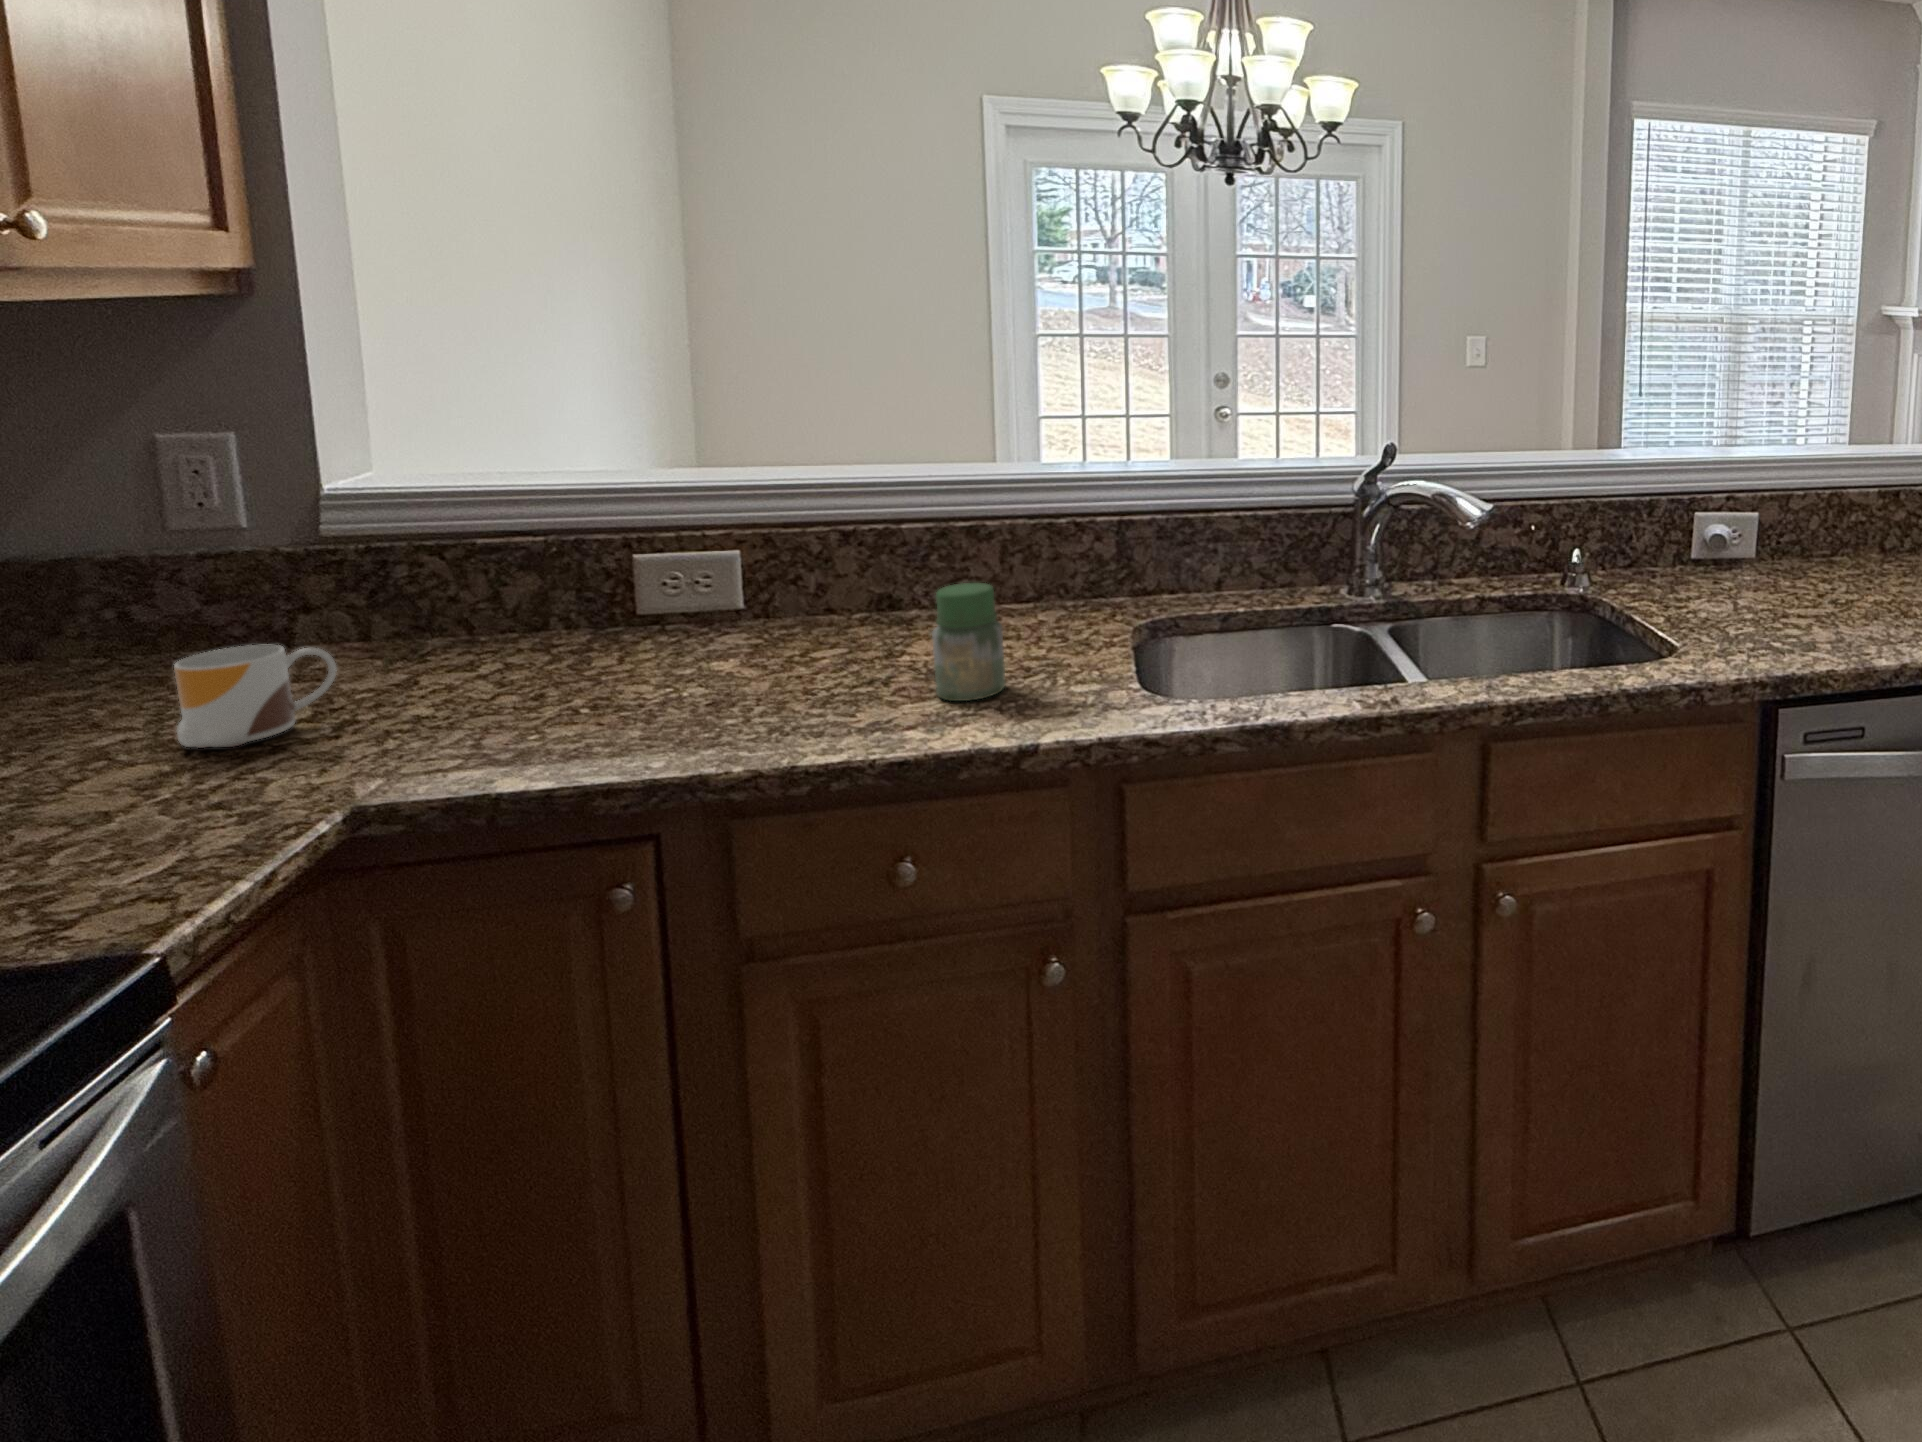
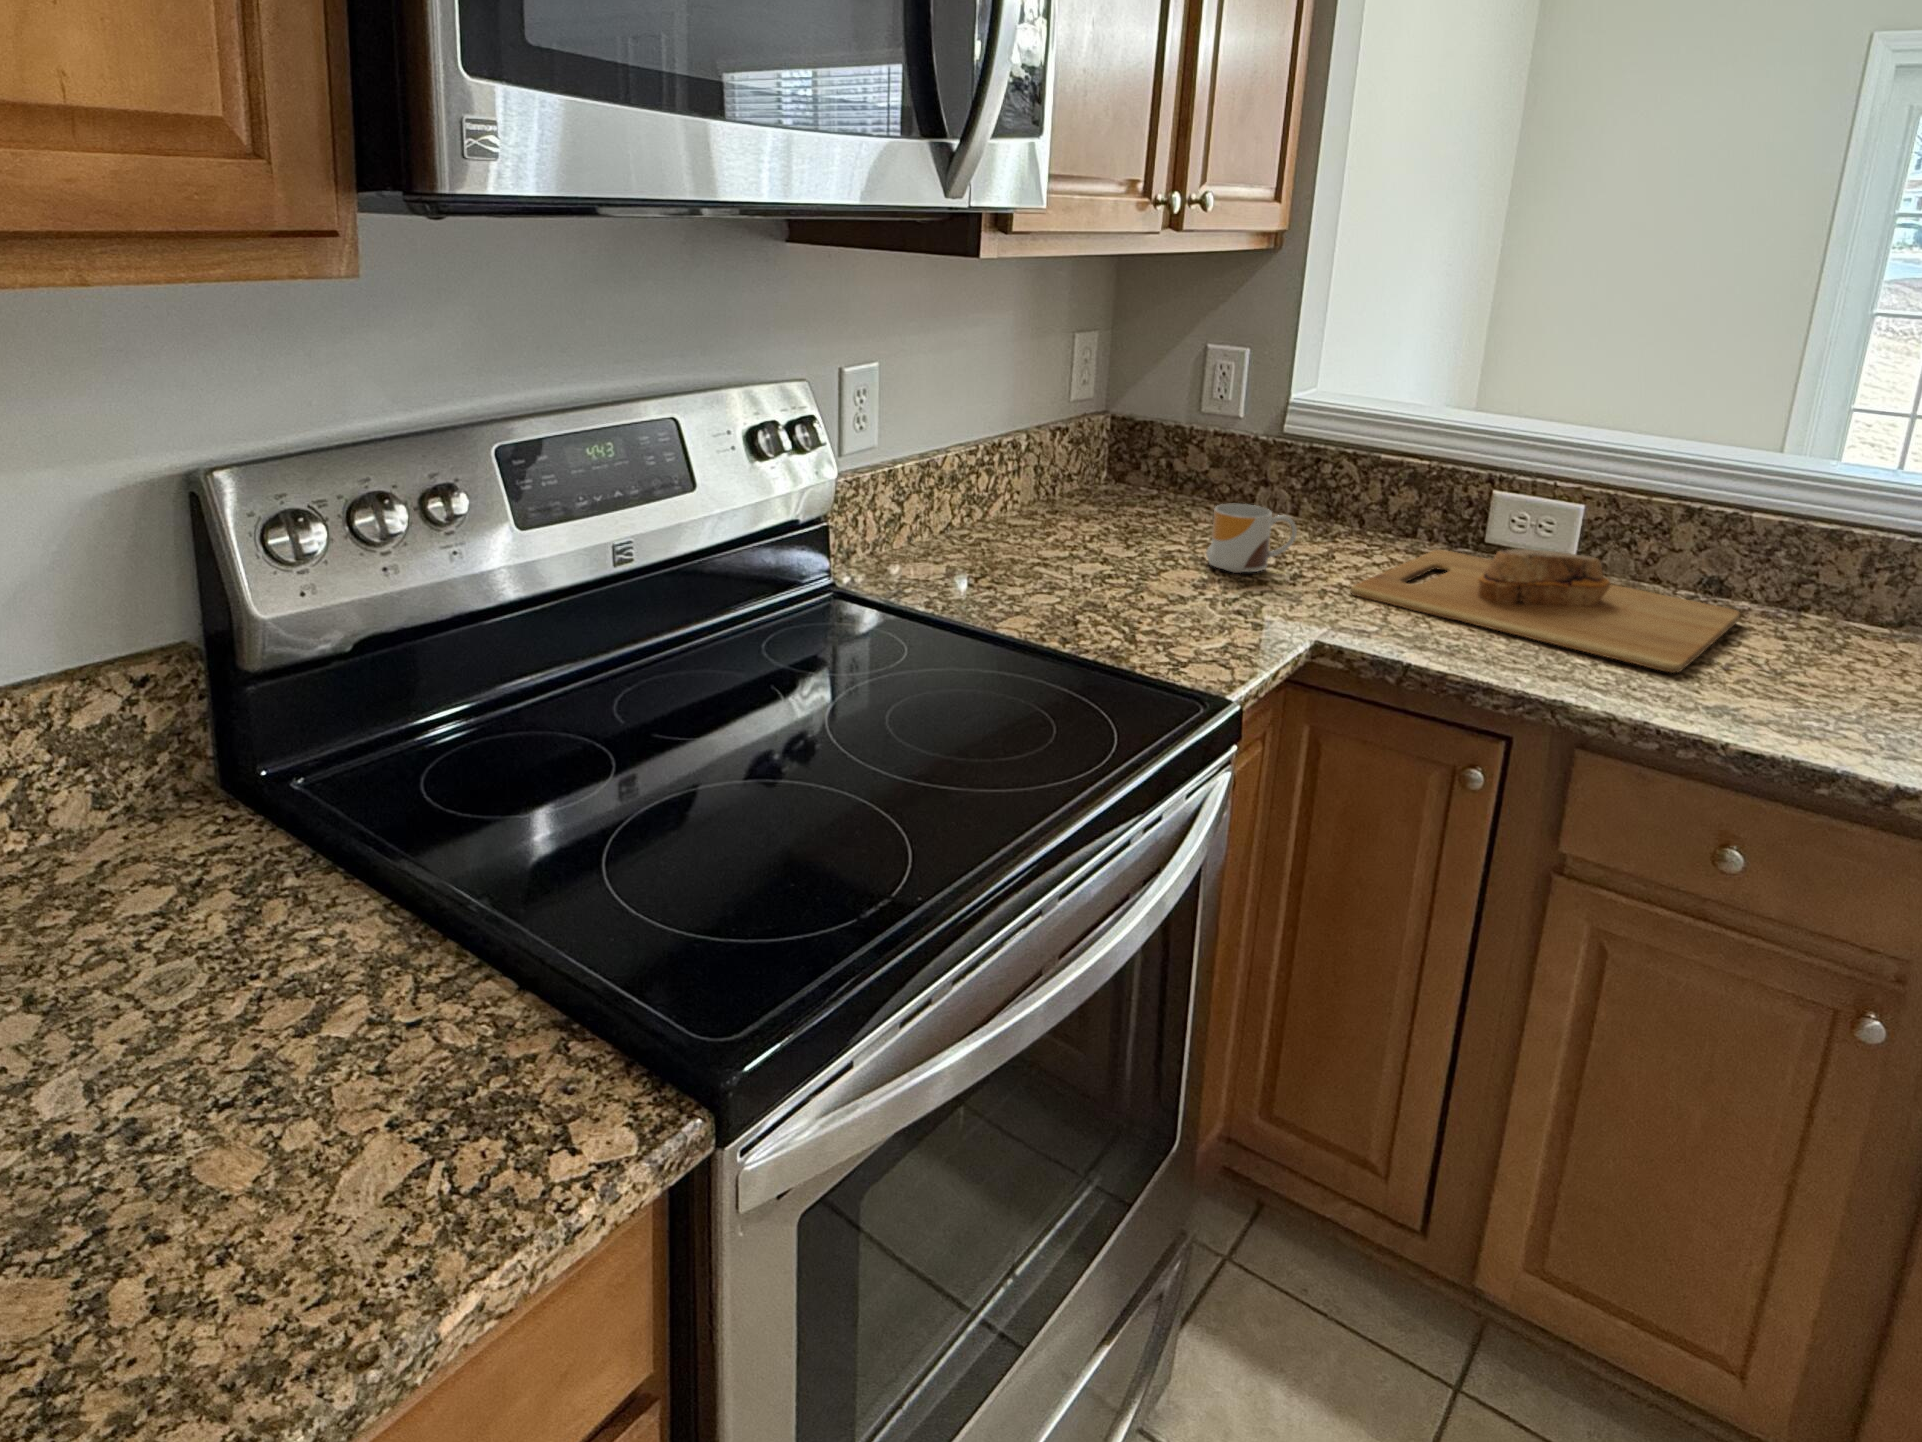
jar: present [932,583,1006,701] -> none [1787,592,1886,719]
cutting board: none [433,604,905,727] -> present [1351,549,1740,673]

